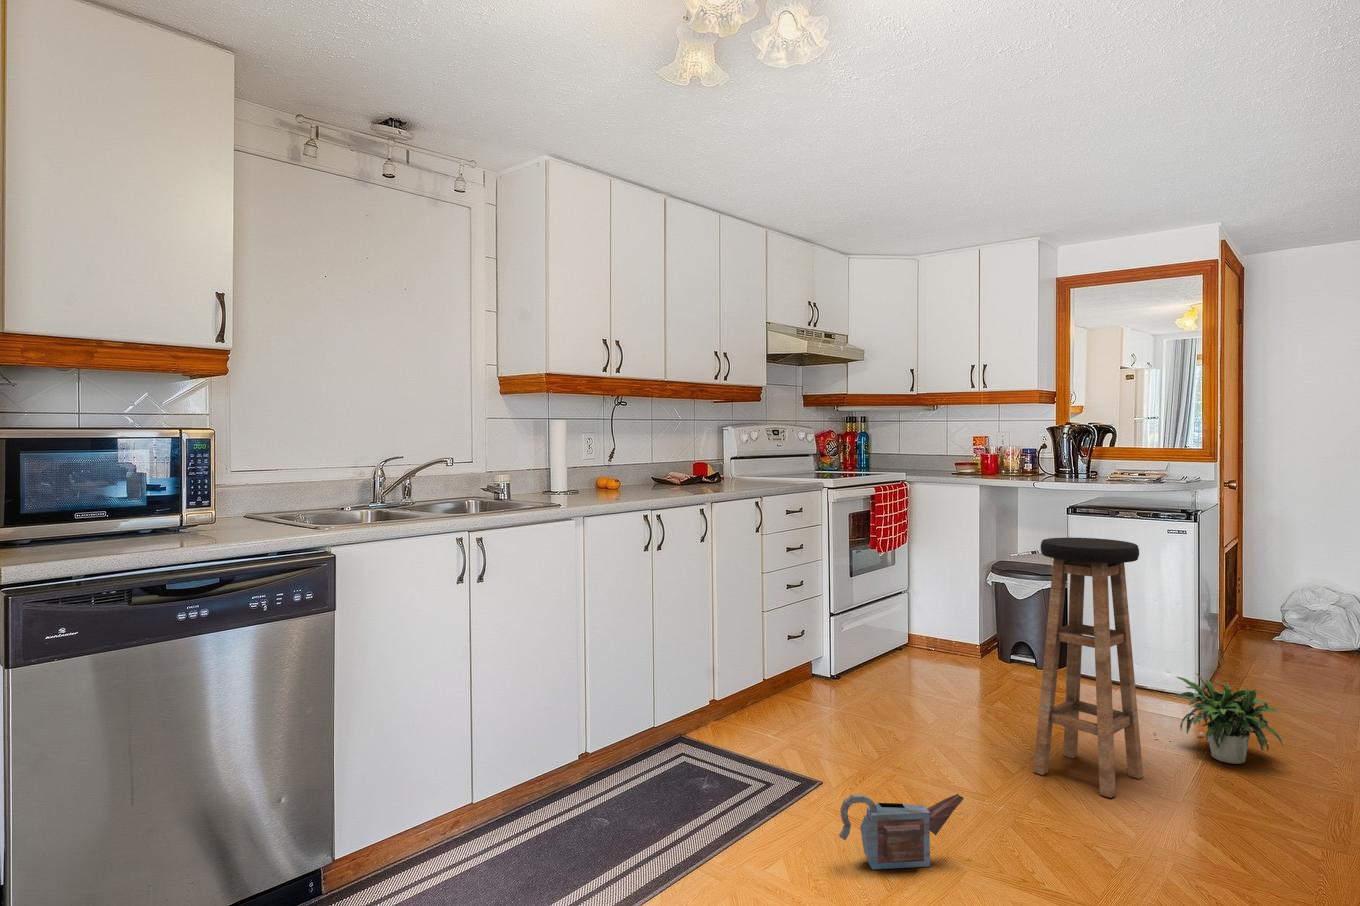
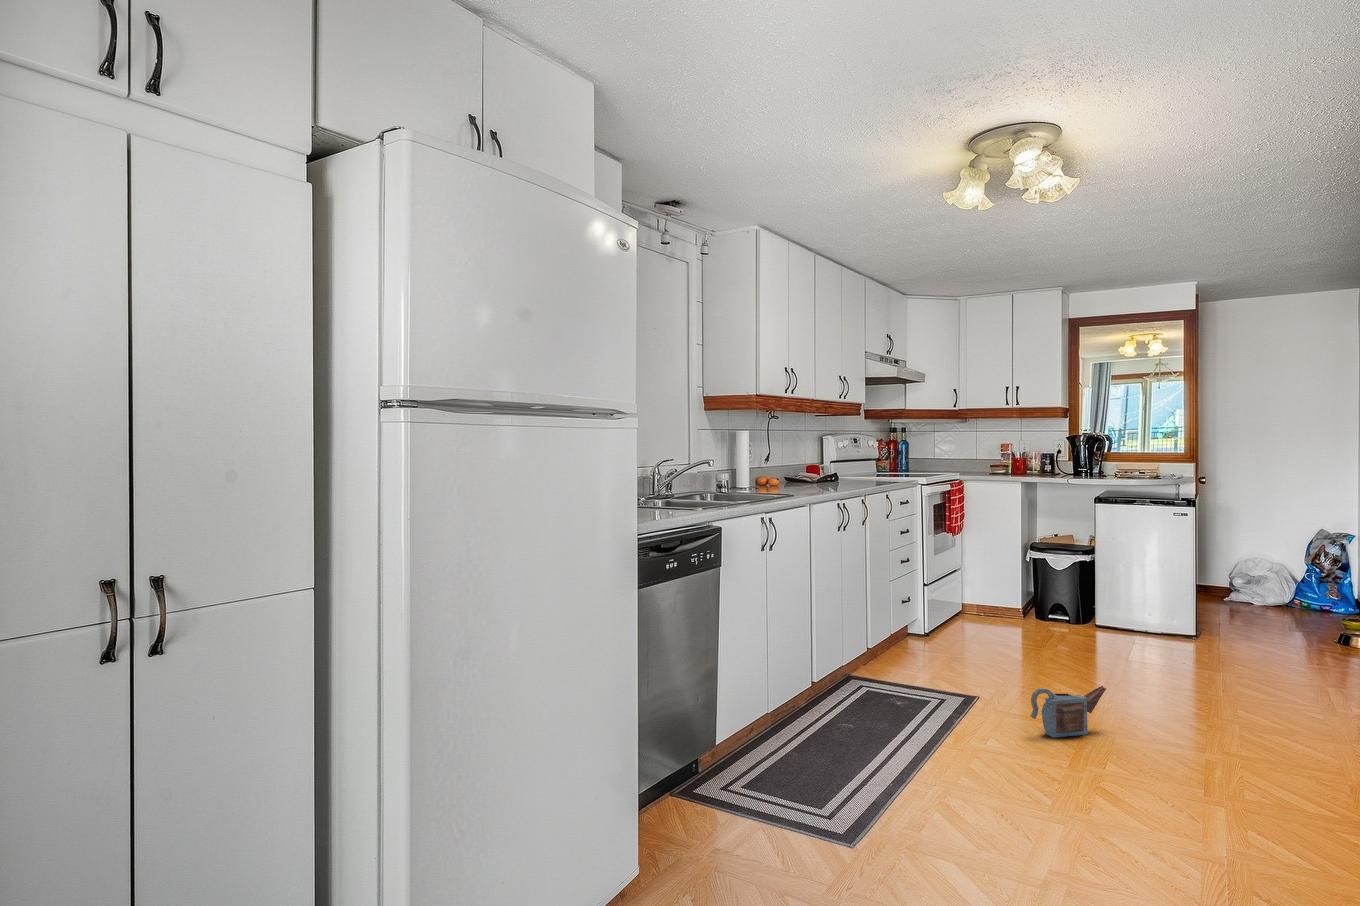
bar stool: present [1033,537,1143,798] -> none [1114,517,1188,695]
potted plant: present [1154,673,1283,764] -> none [1178,613,1274,674]

